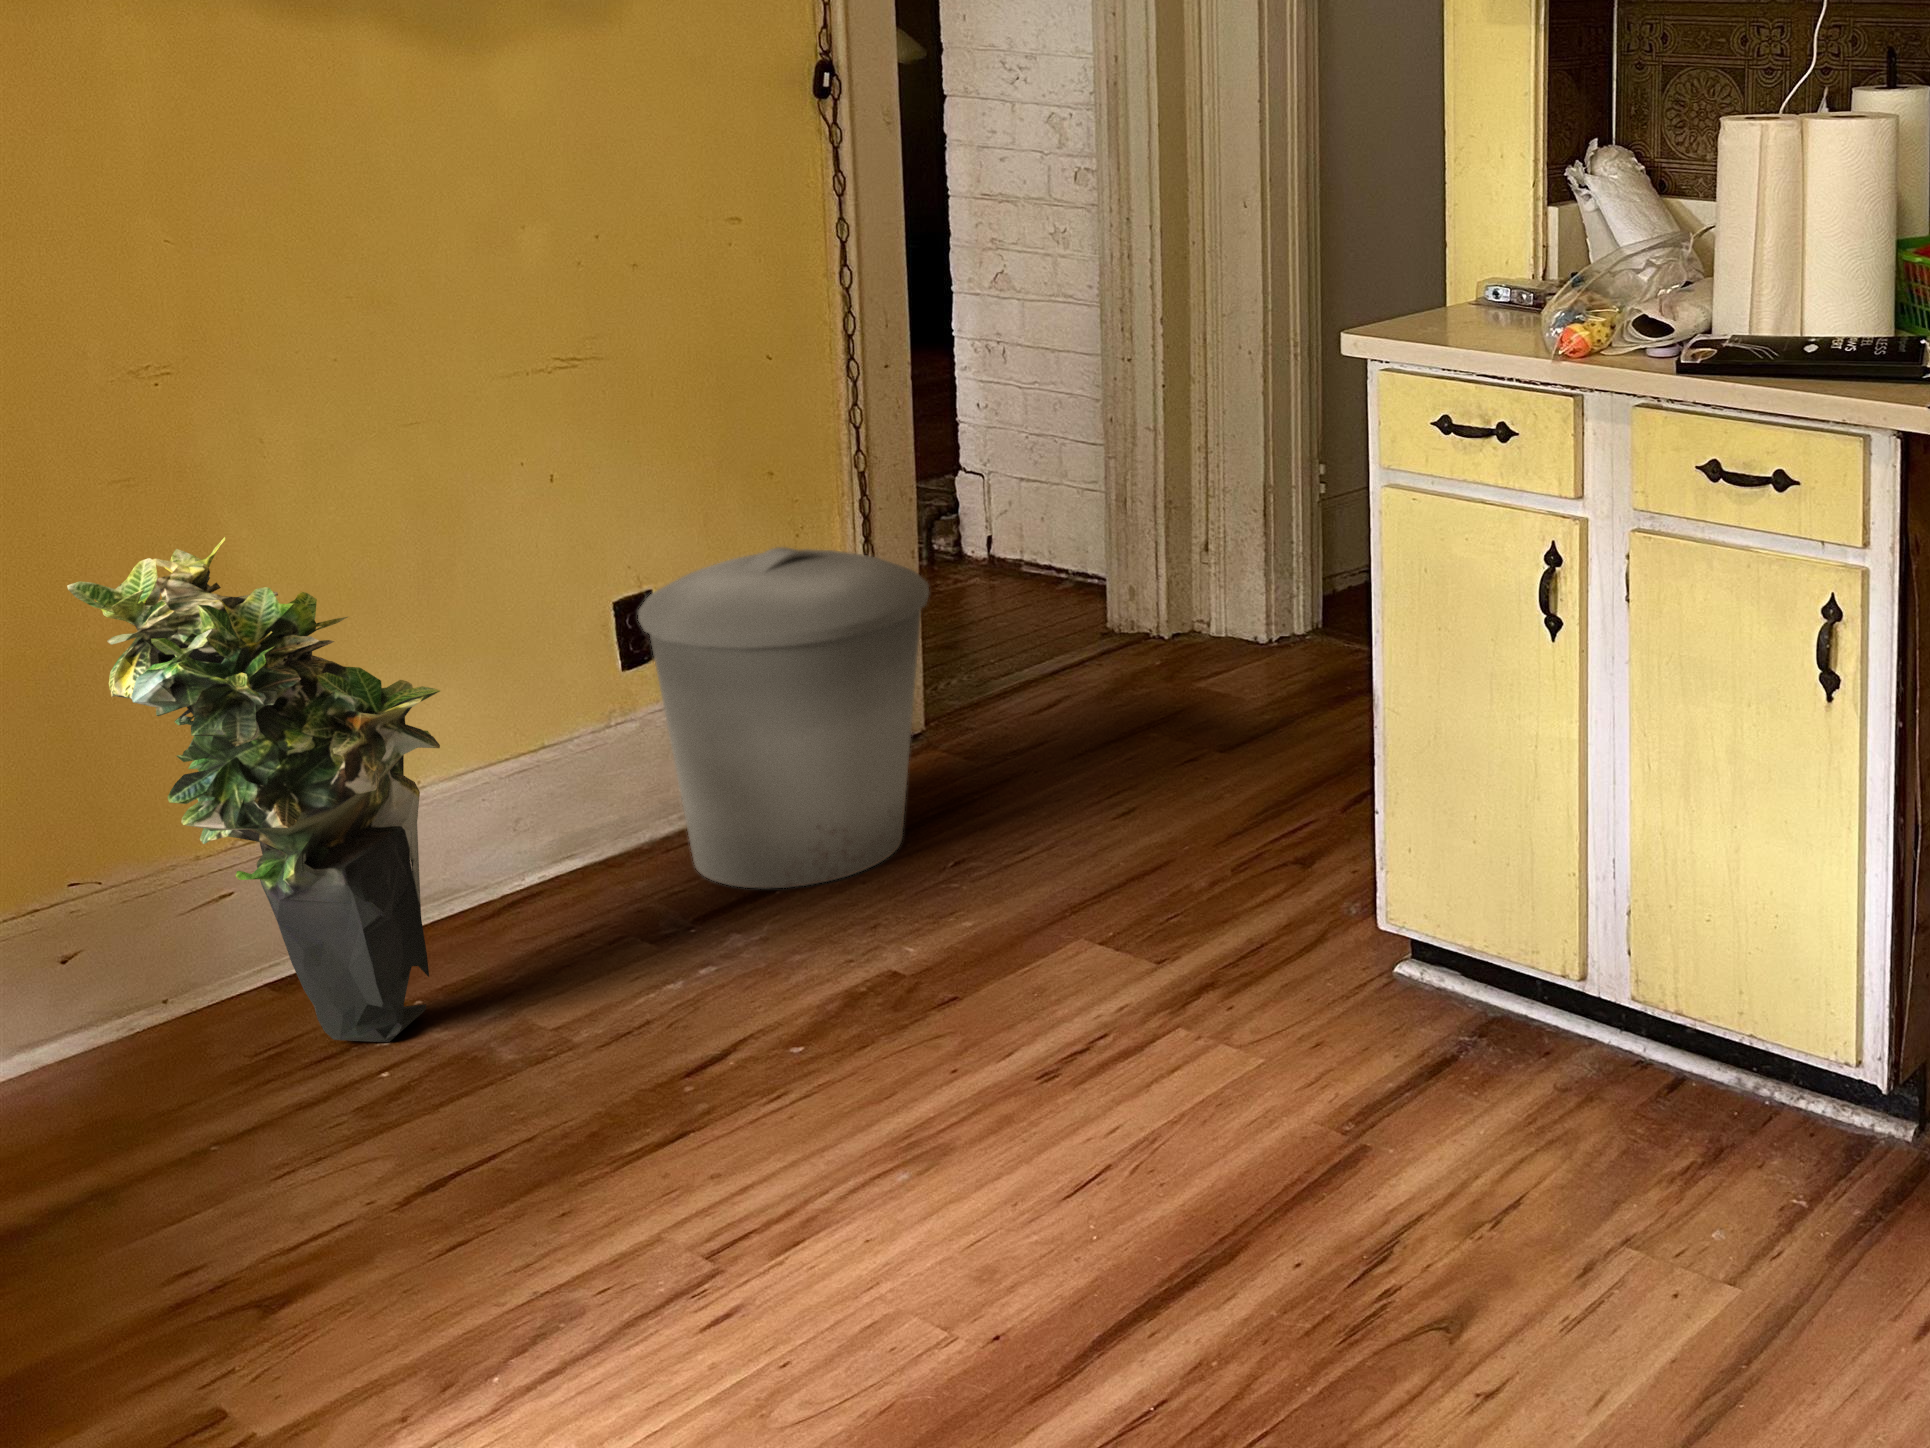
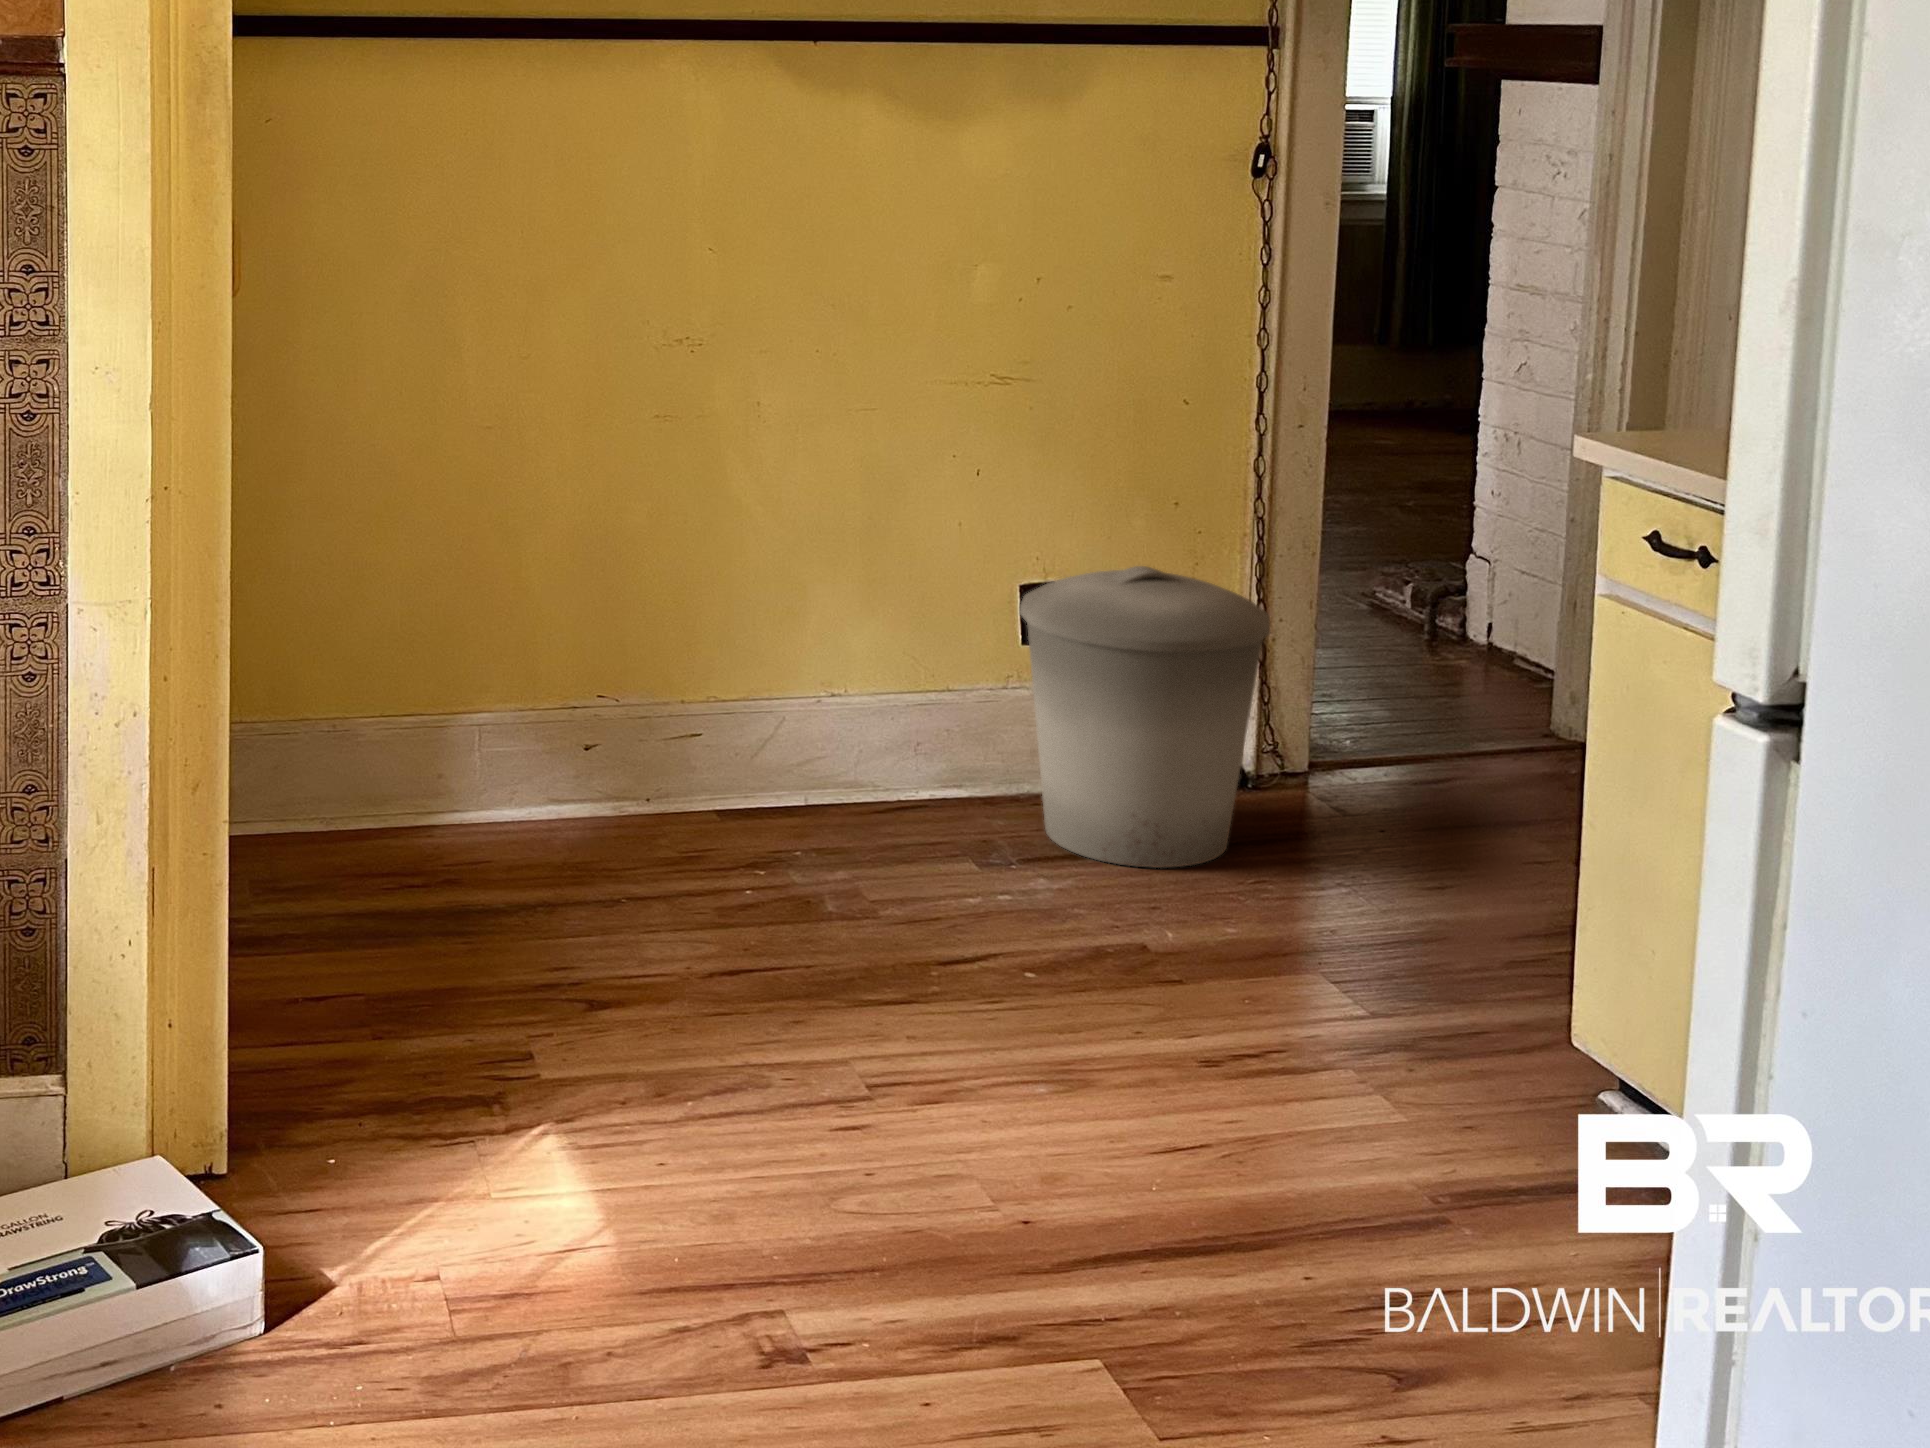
potted plant: present [67,537,440,1042] -> none [609,473,832,877]

